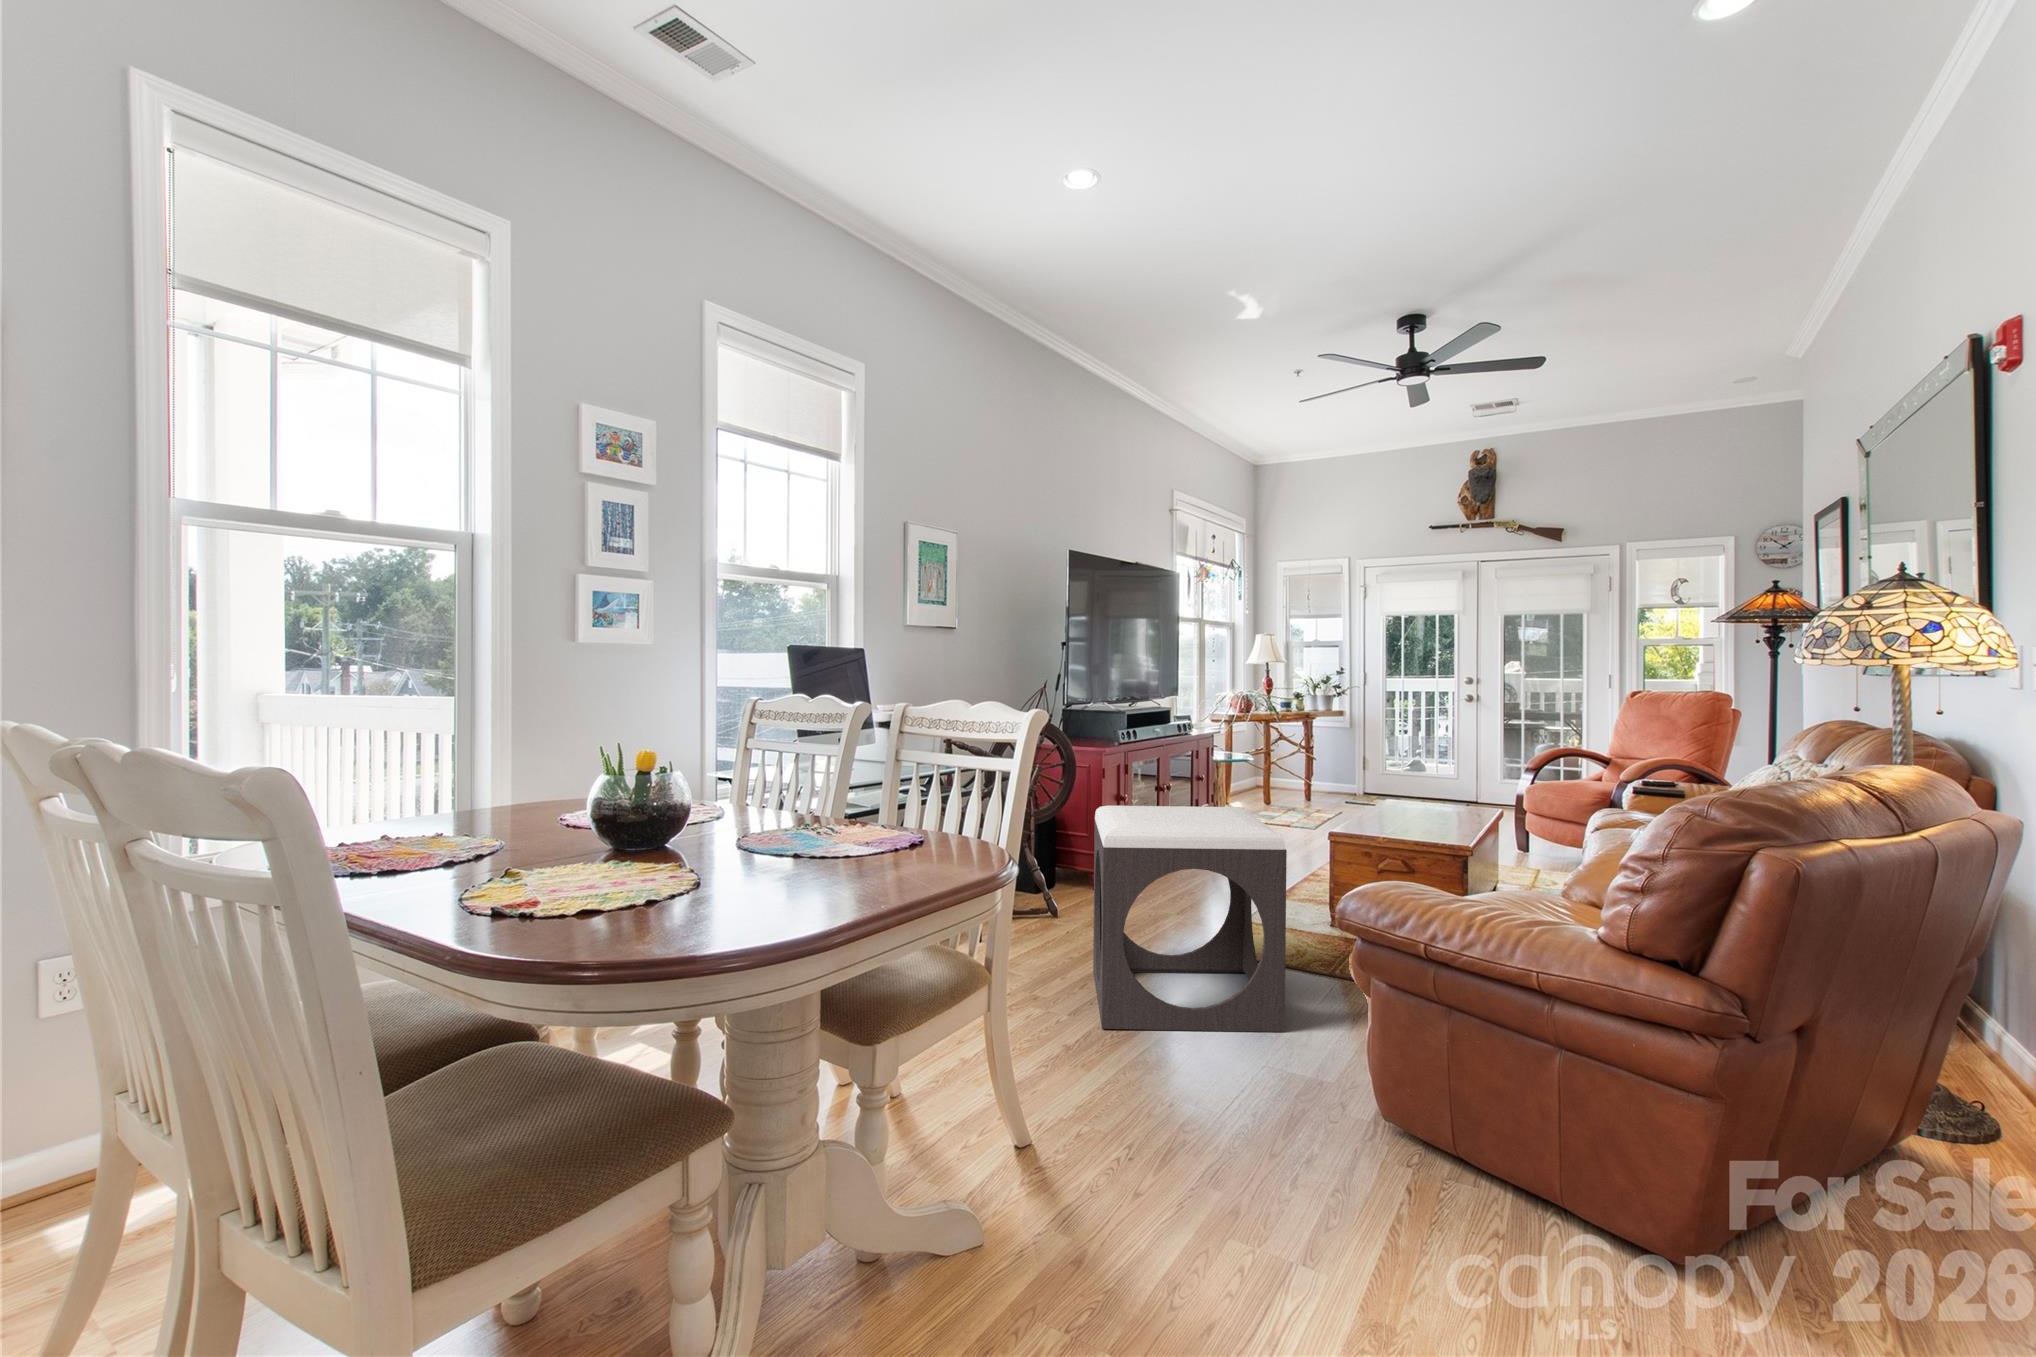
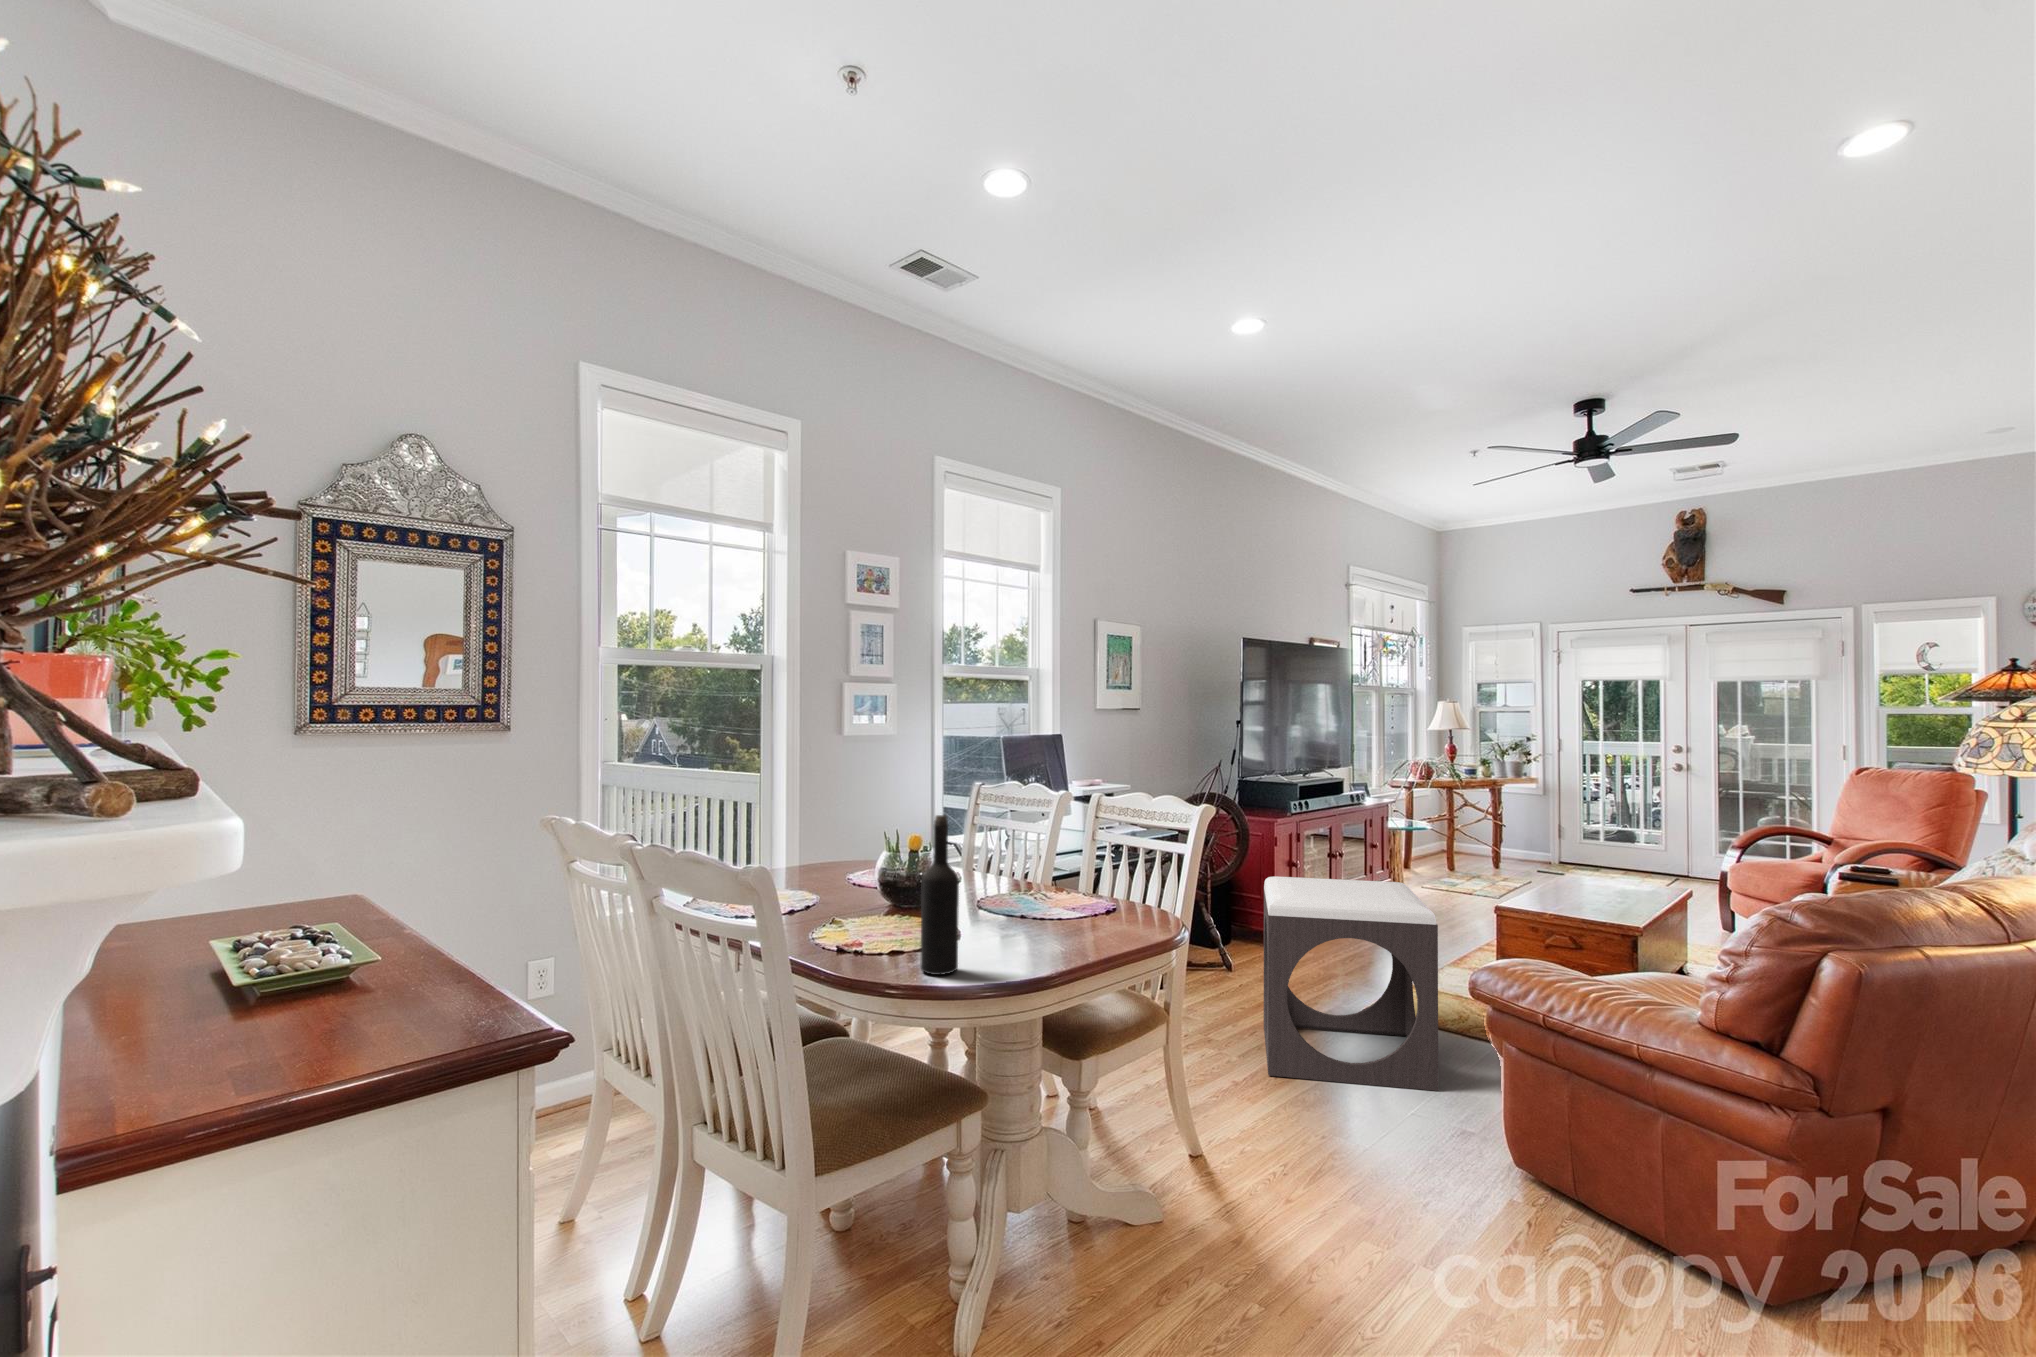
wine bottle: none [623,700,684,941] -> present [920,815,959,975]

